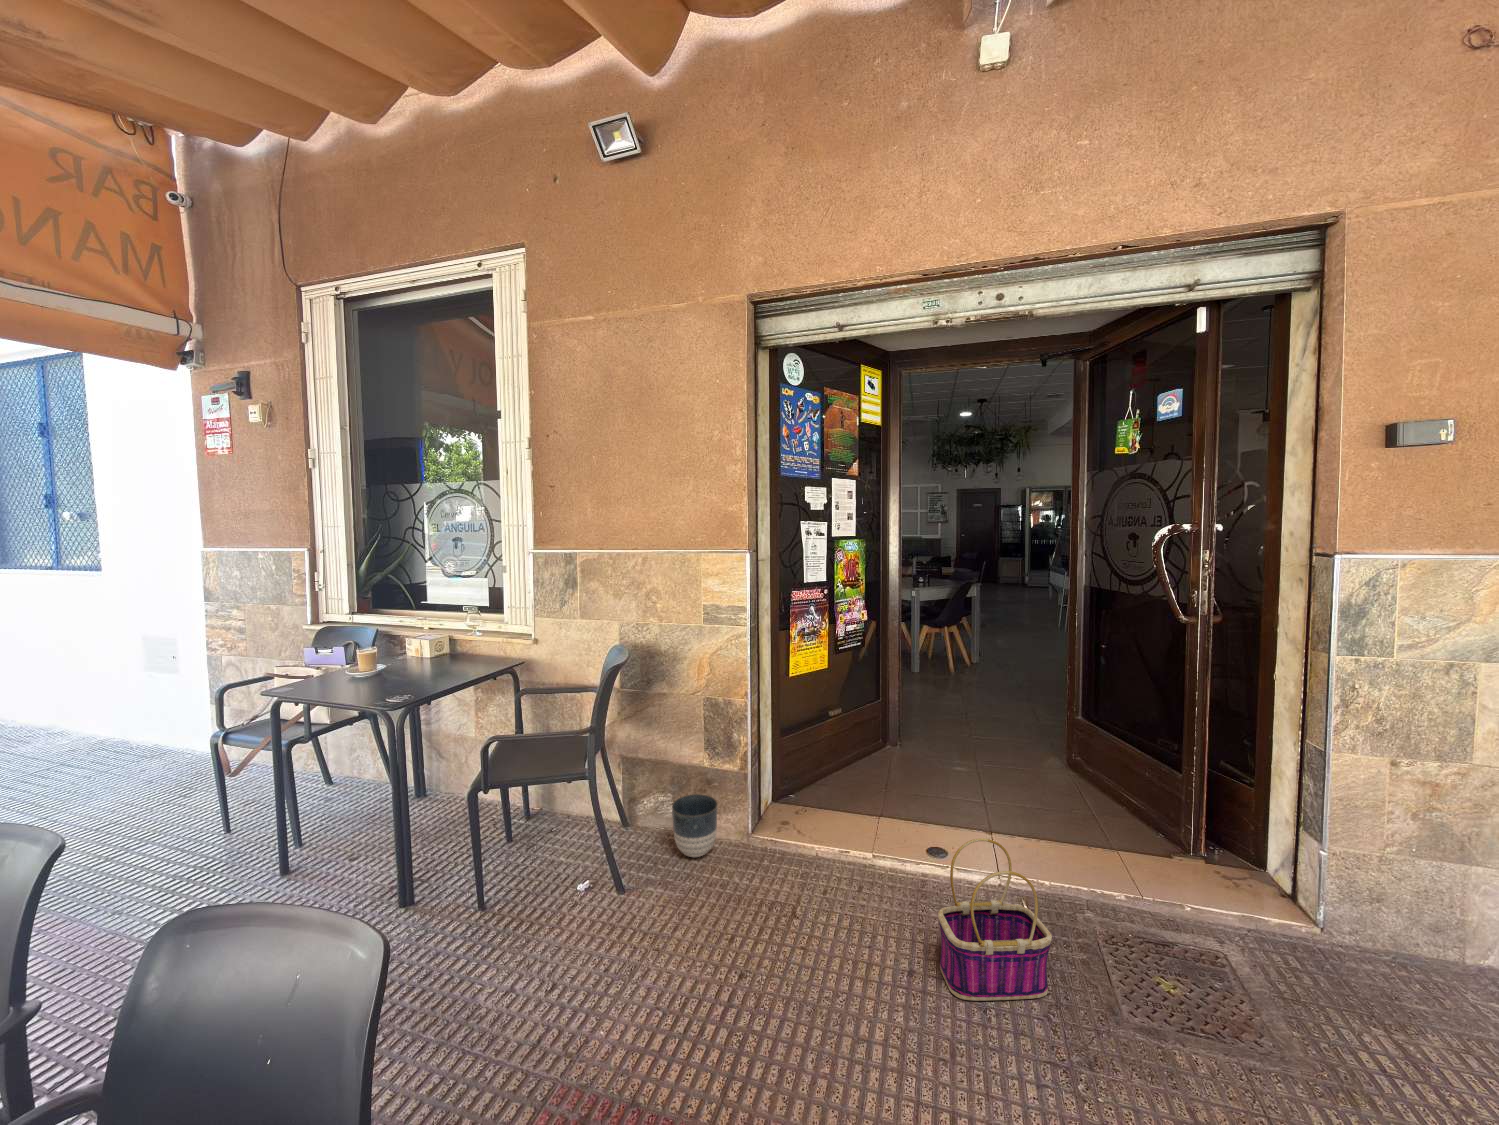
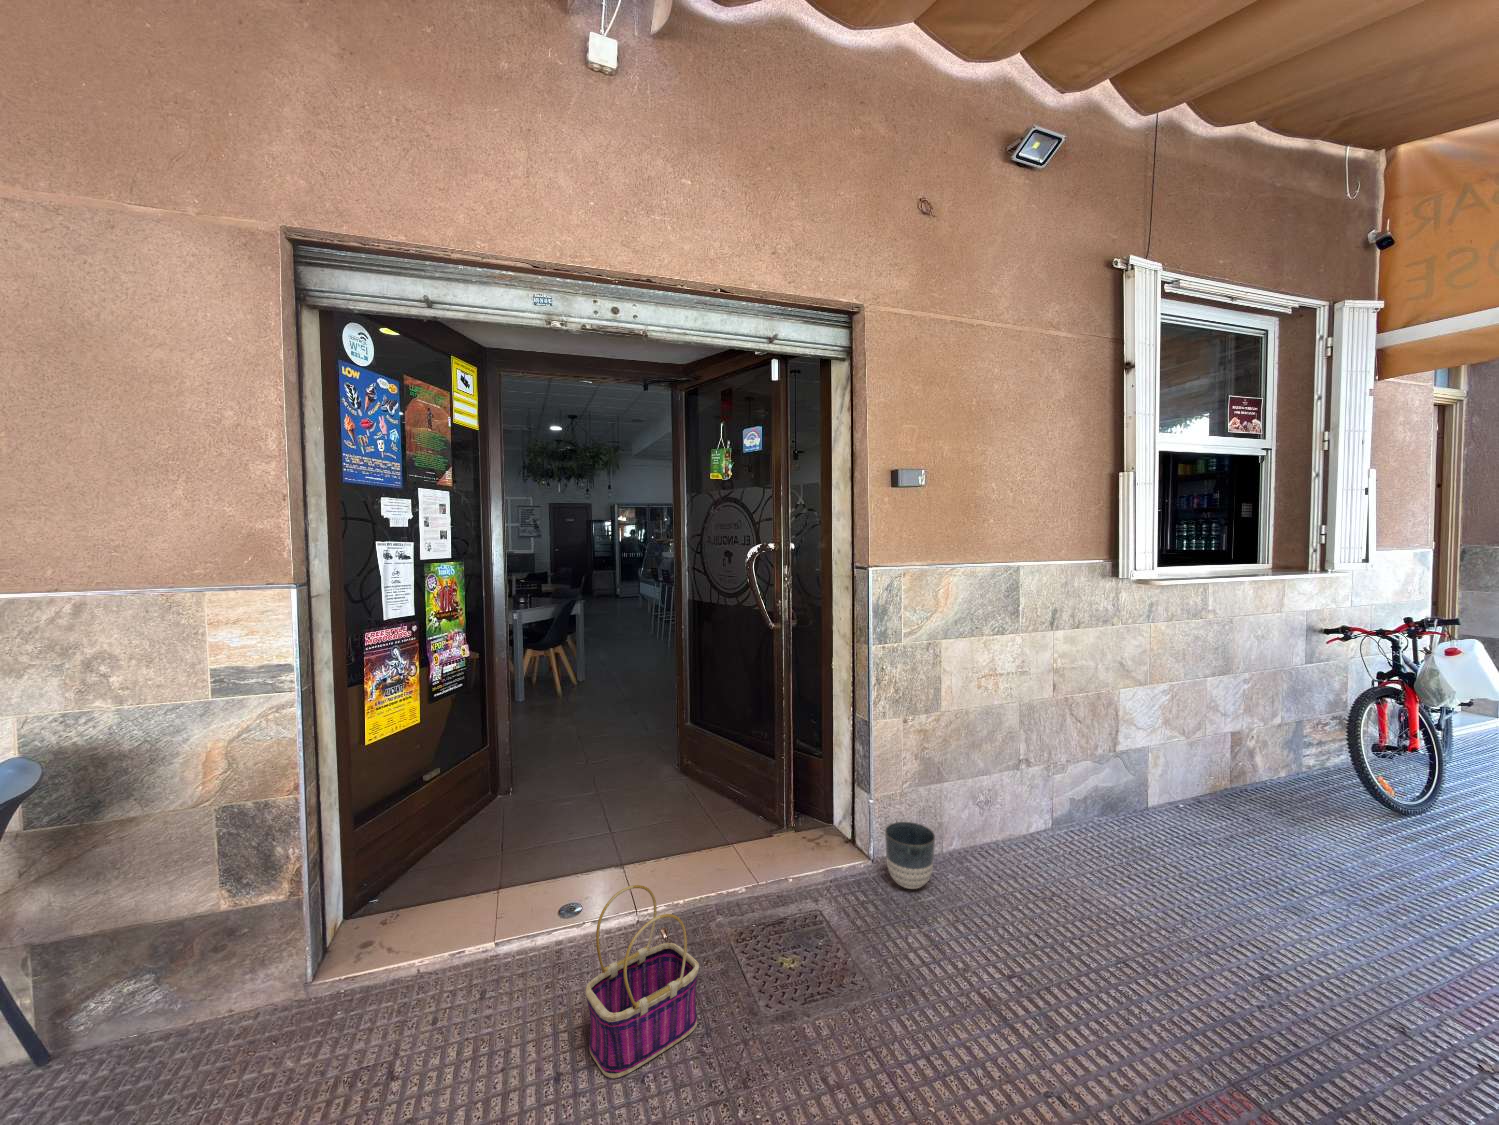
planter: present [672,794,718,857] -> present [885,822,935,889]

